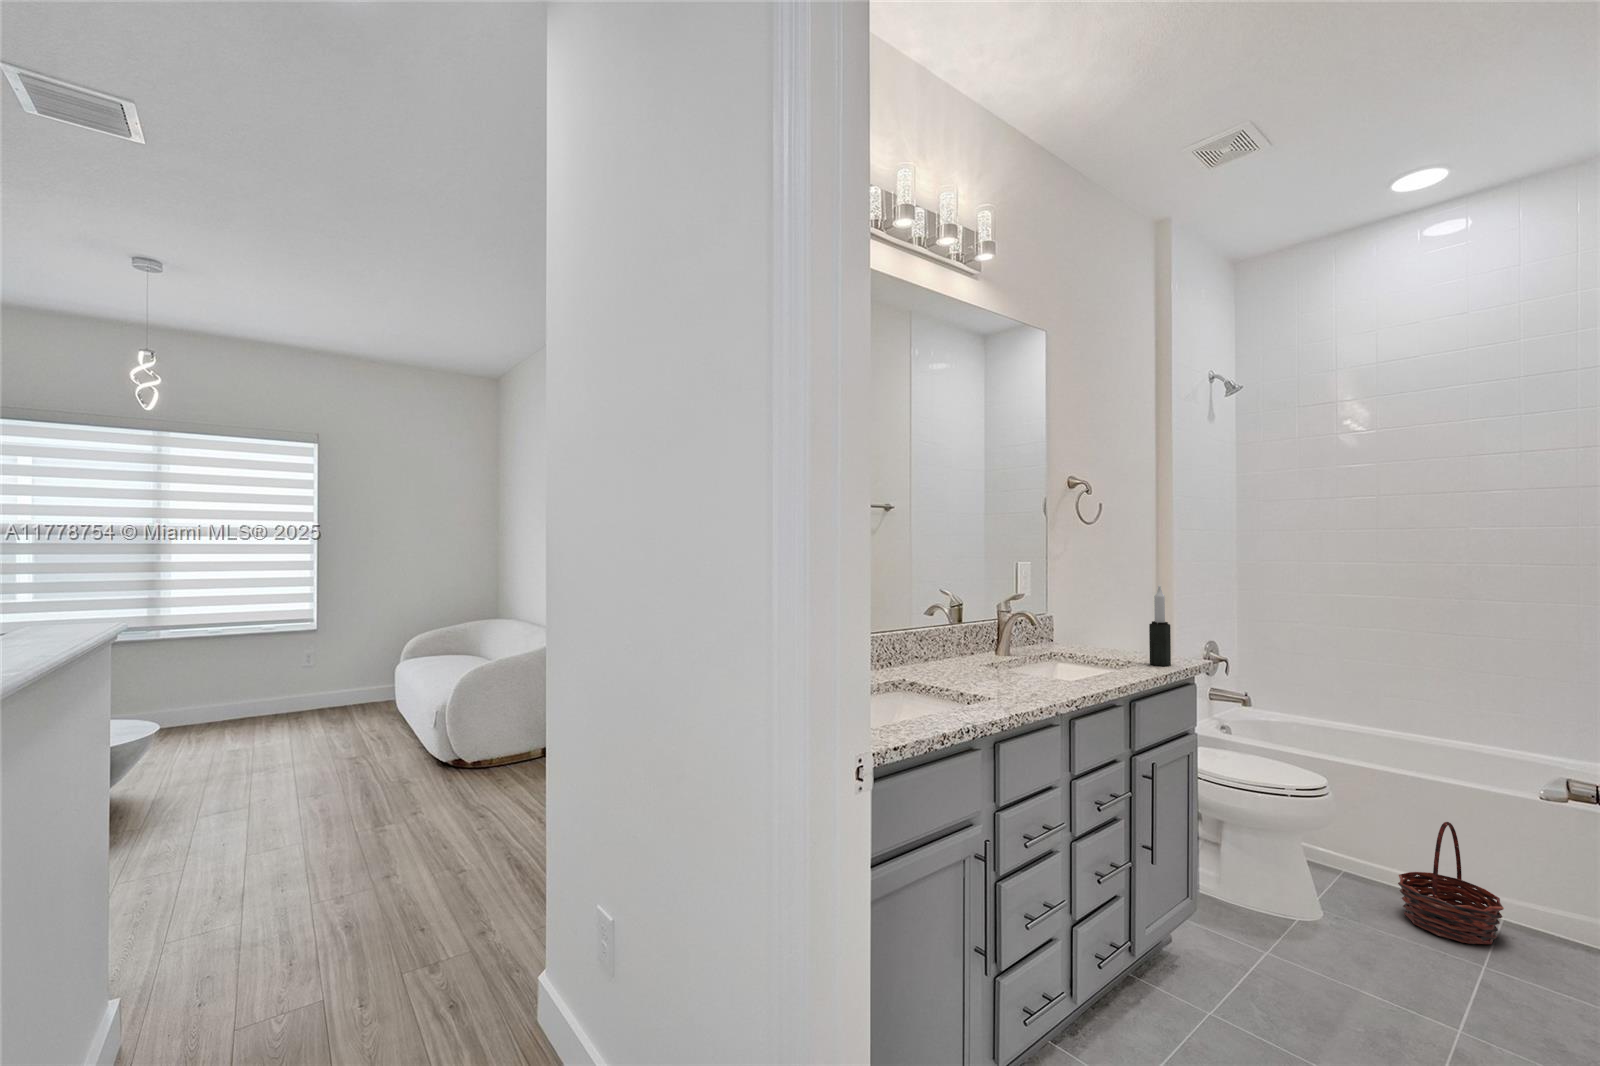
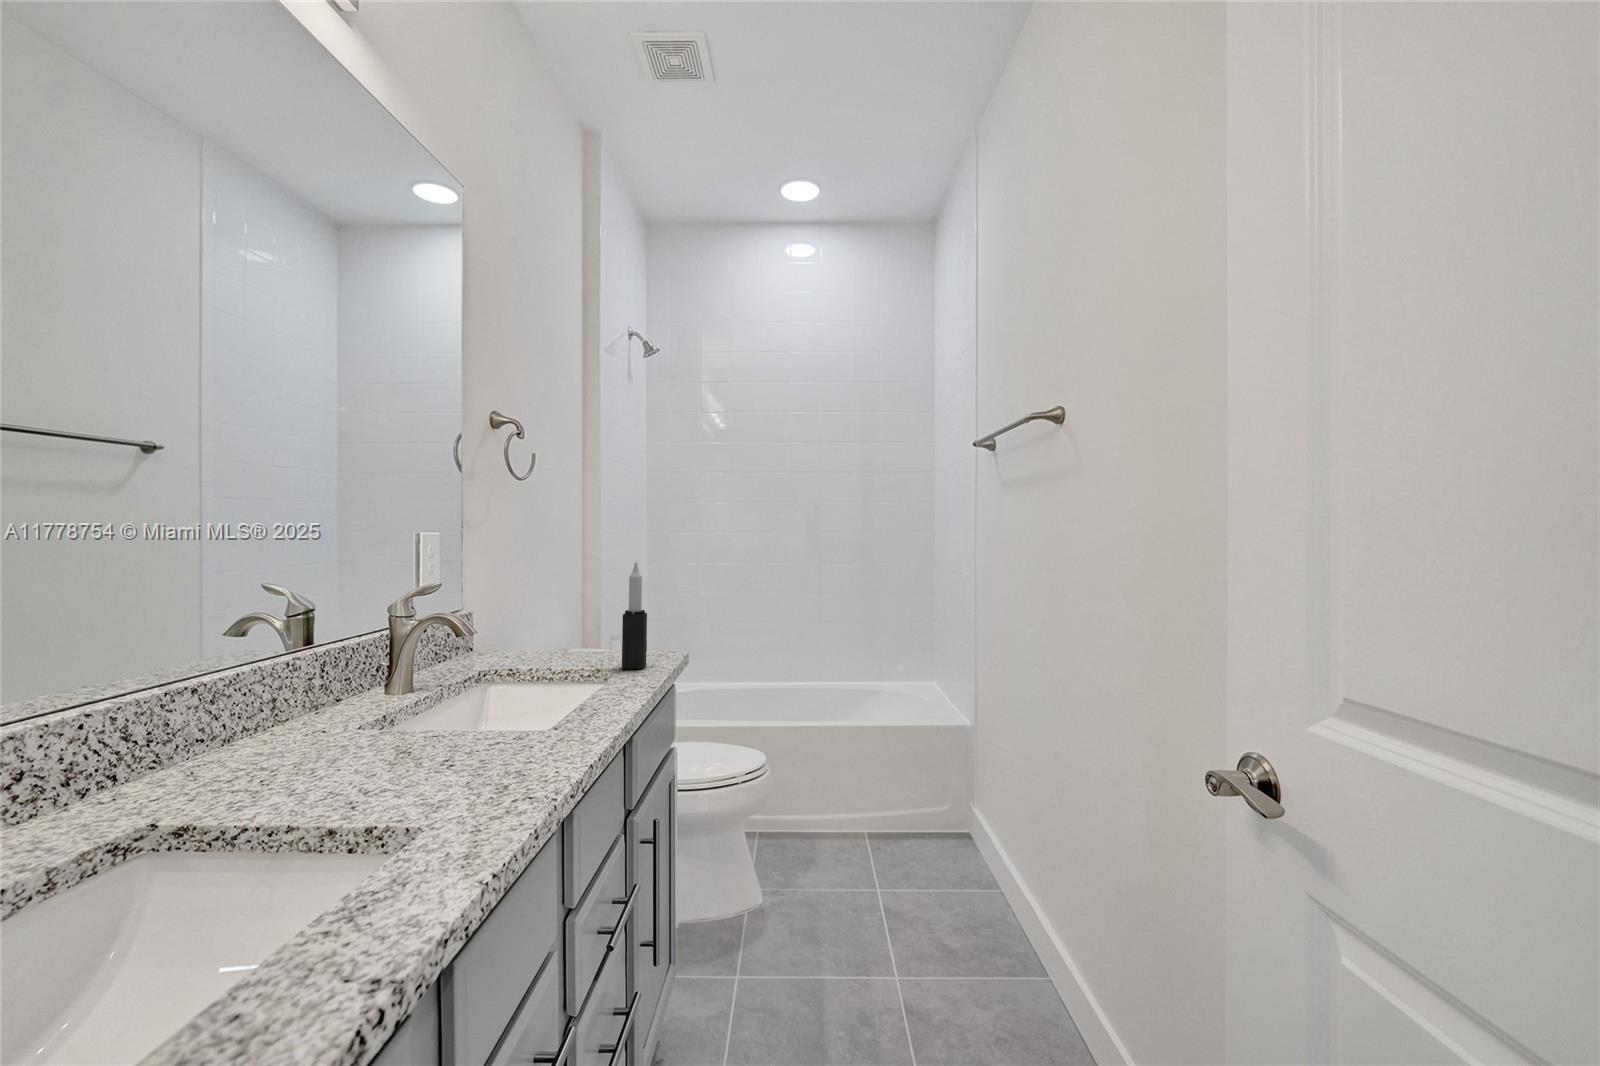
basket: present [1398,822,1504,944] -> none [794,762,863,868]

